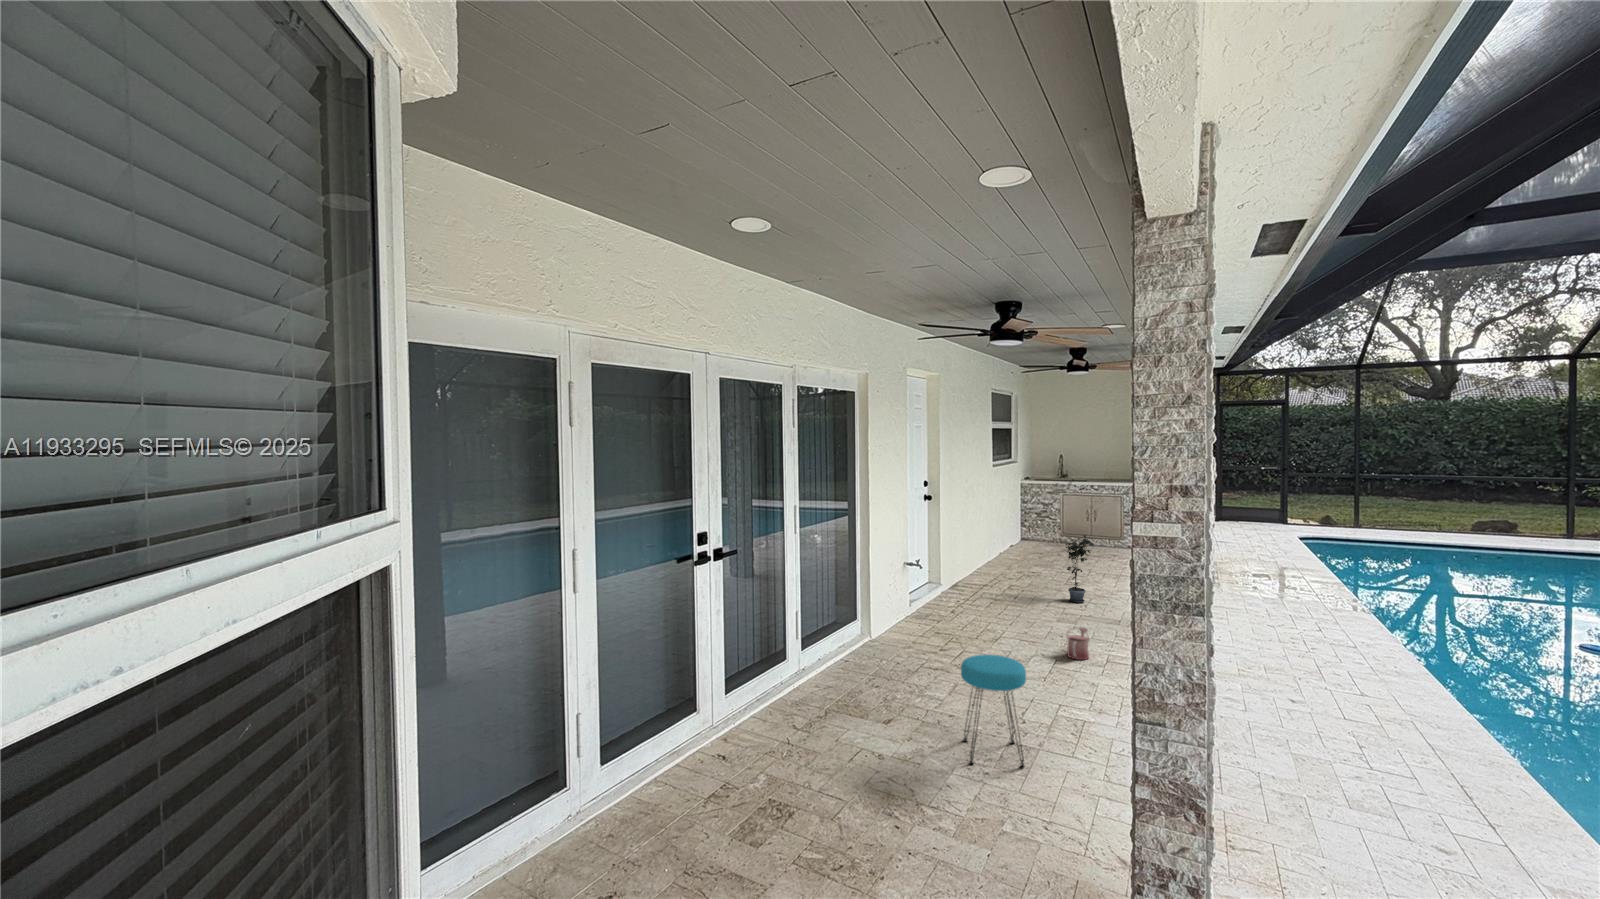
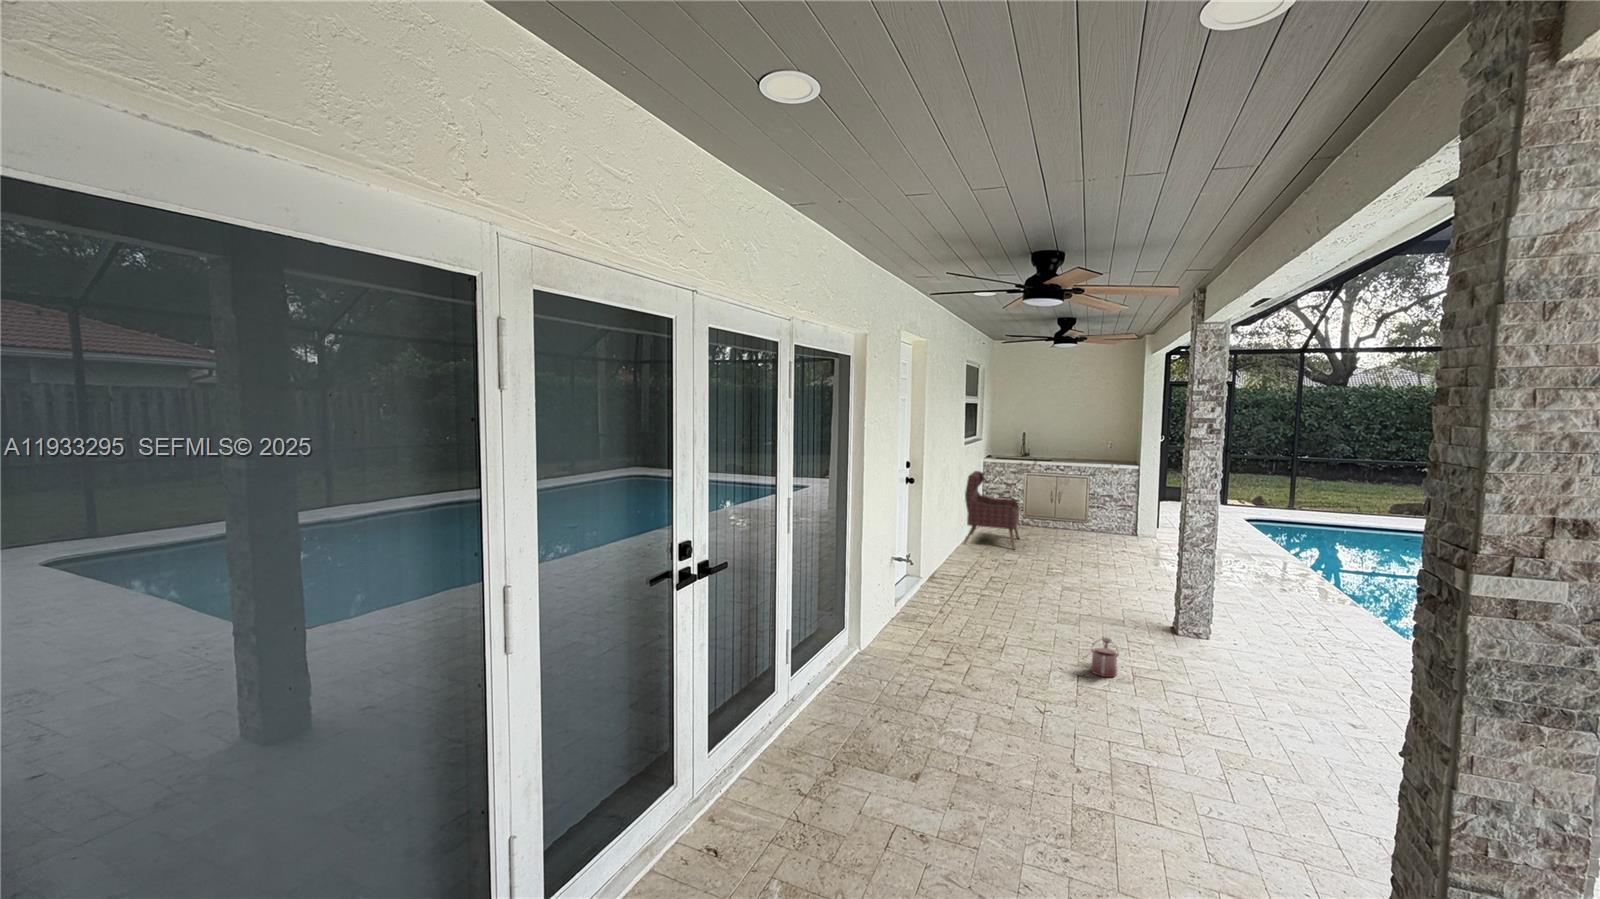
armchair: none [994,492,1051,564] -> present [964,471,1020,550]
potted plant: present [1066,535,1093,603] -> none [1057,525,1092,599]
stool: present [961,655,1026,767] -> none [1020,699,1116,851]

